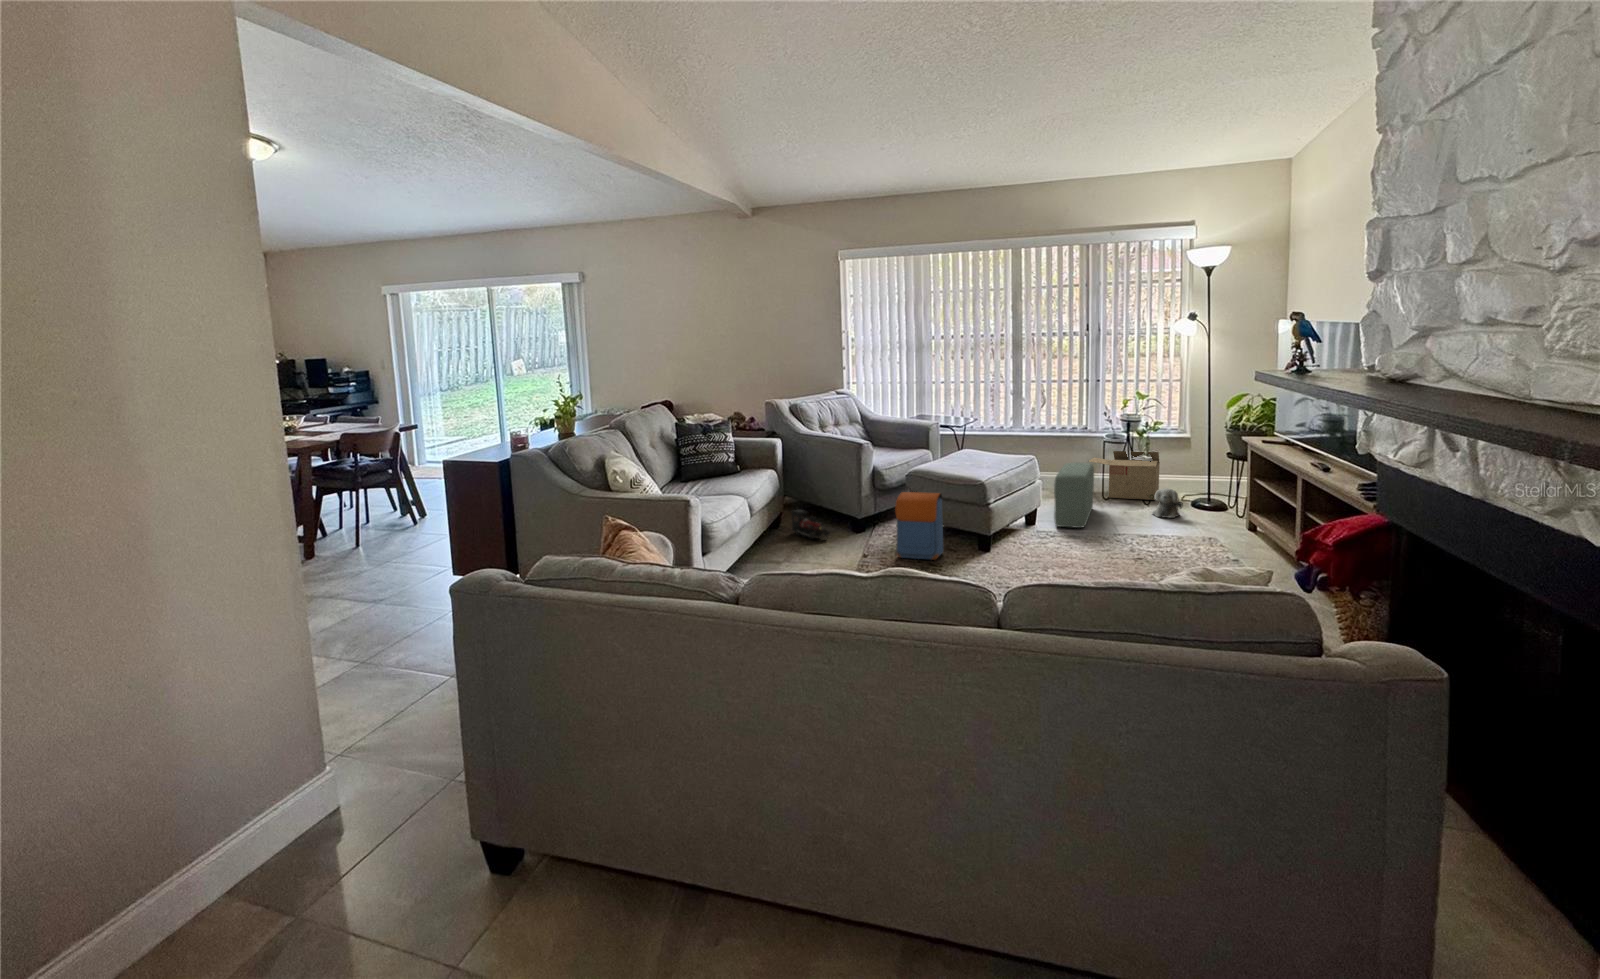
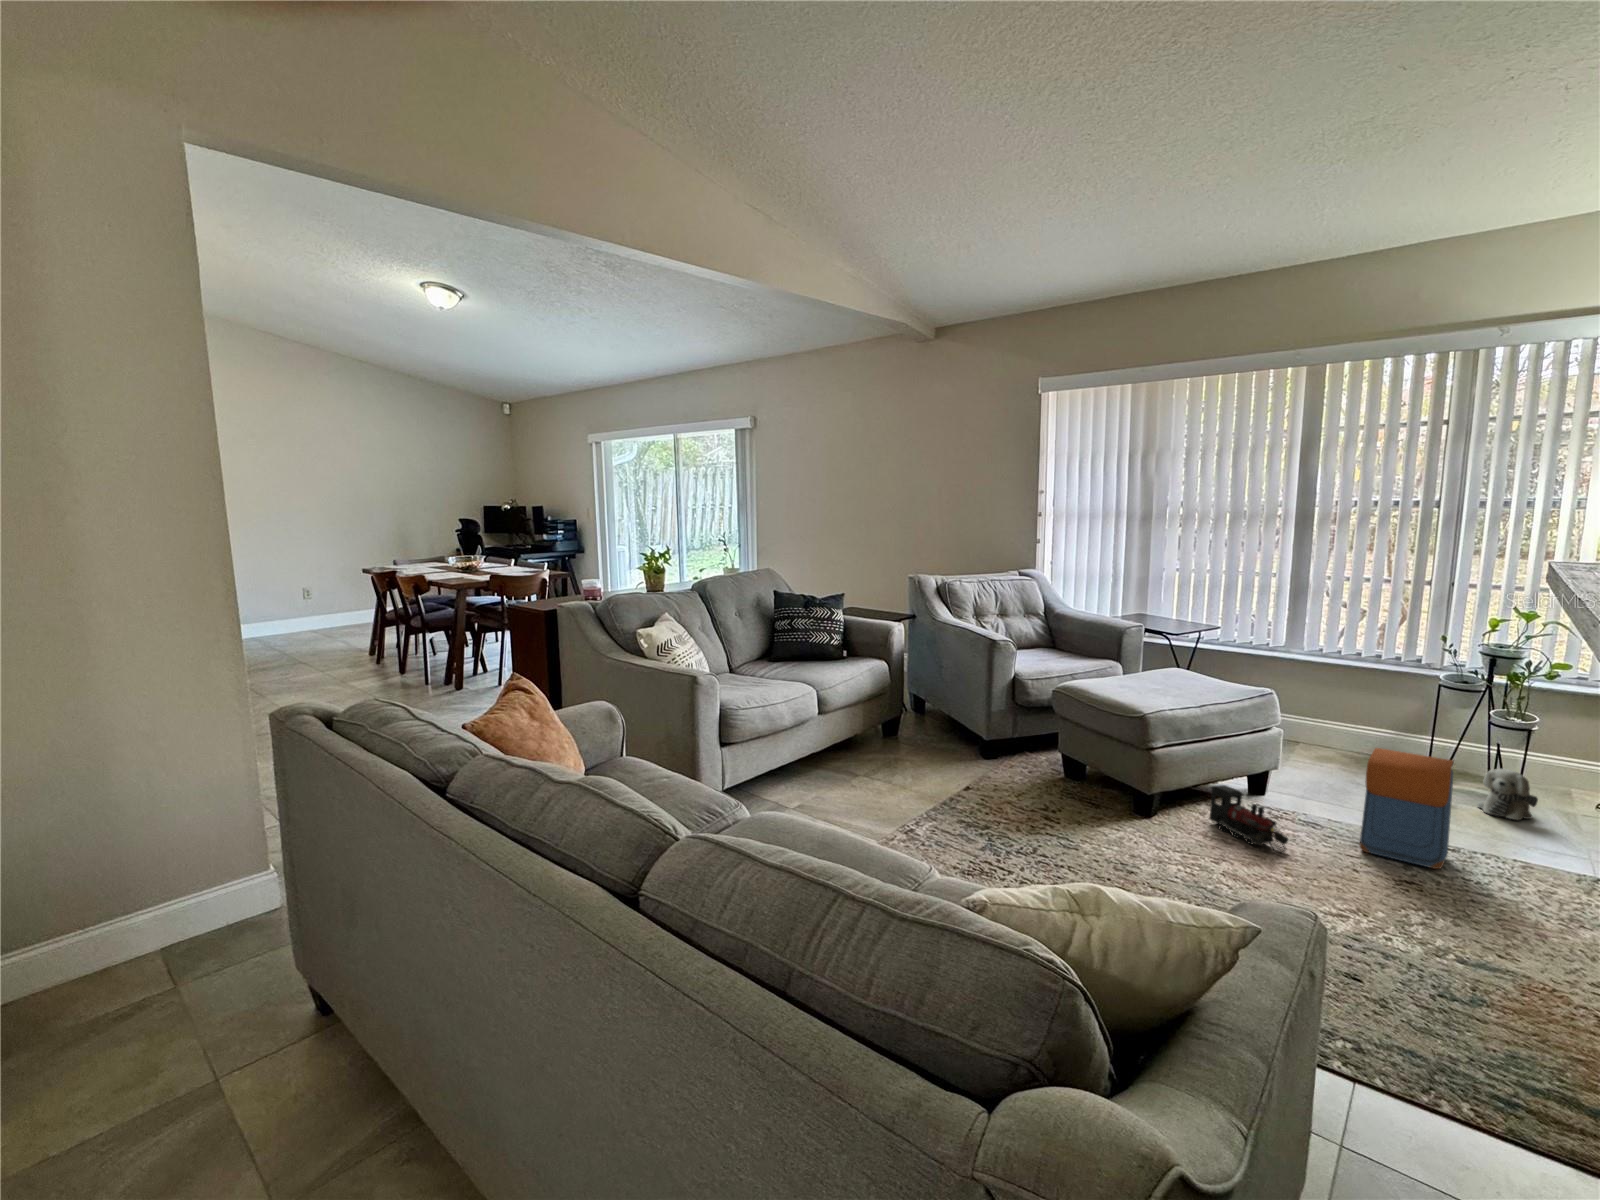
cardboard box: present [1089,451,1160,500] -> none [1377,696,1509,783]
pouf: present [1054,463,1094,528] -> none [1290,706,1377,810]
backpack: present [895,492,943,560] -> present [1360,748,1454,869]
toy train: present [791,510,830,540] -> present [1210,785,1288,854]

